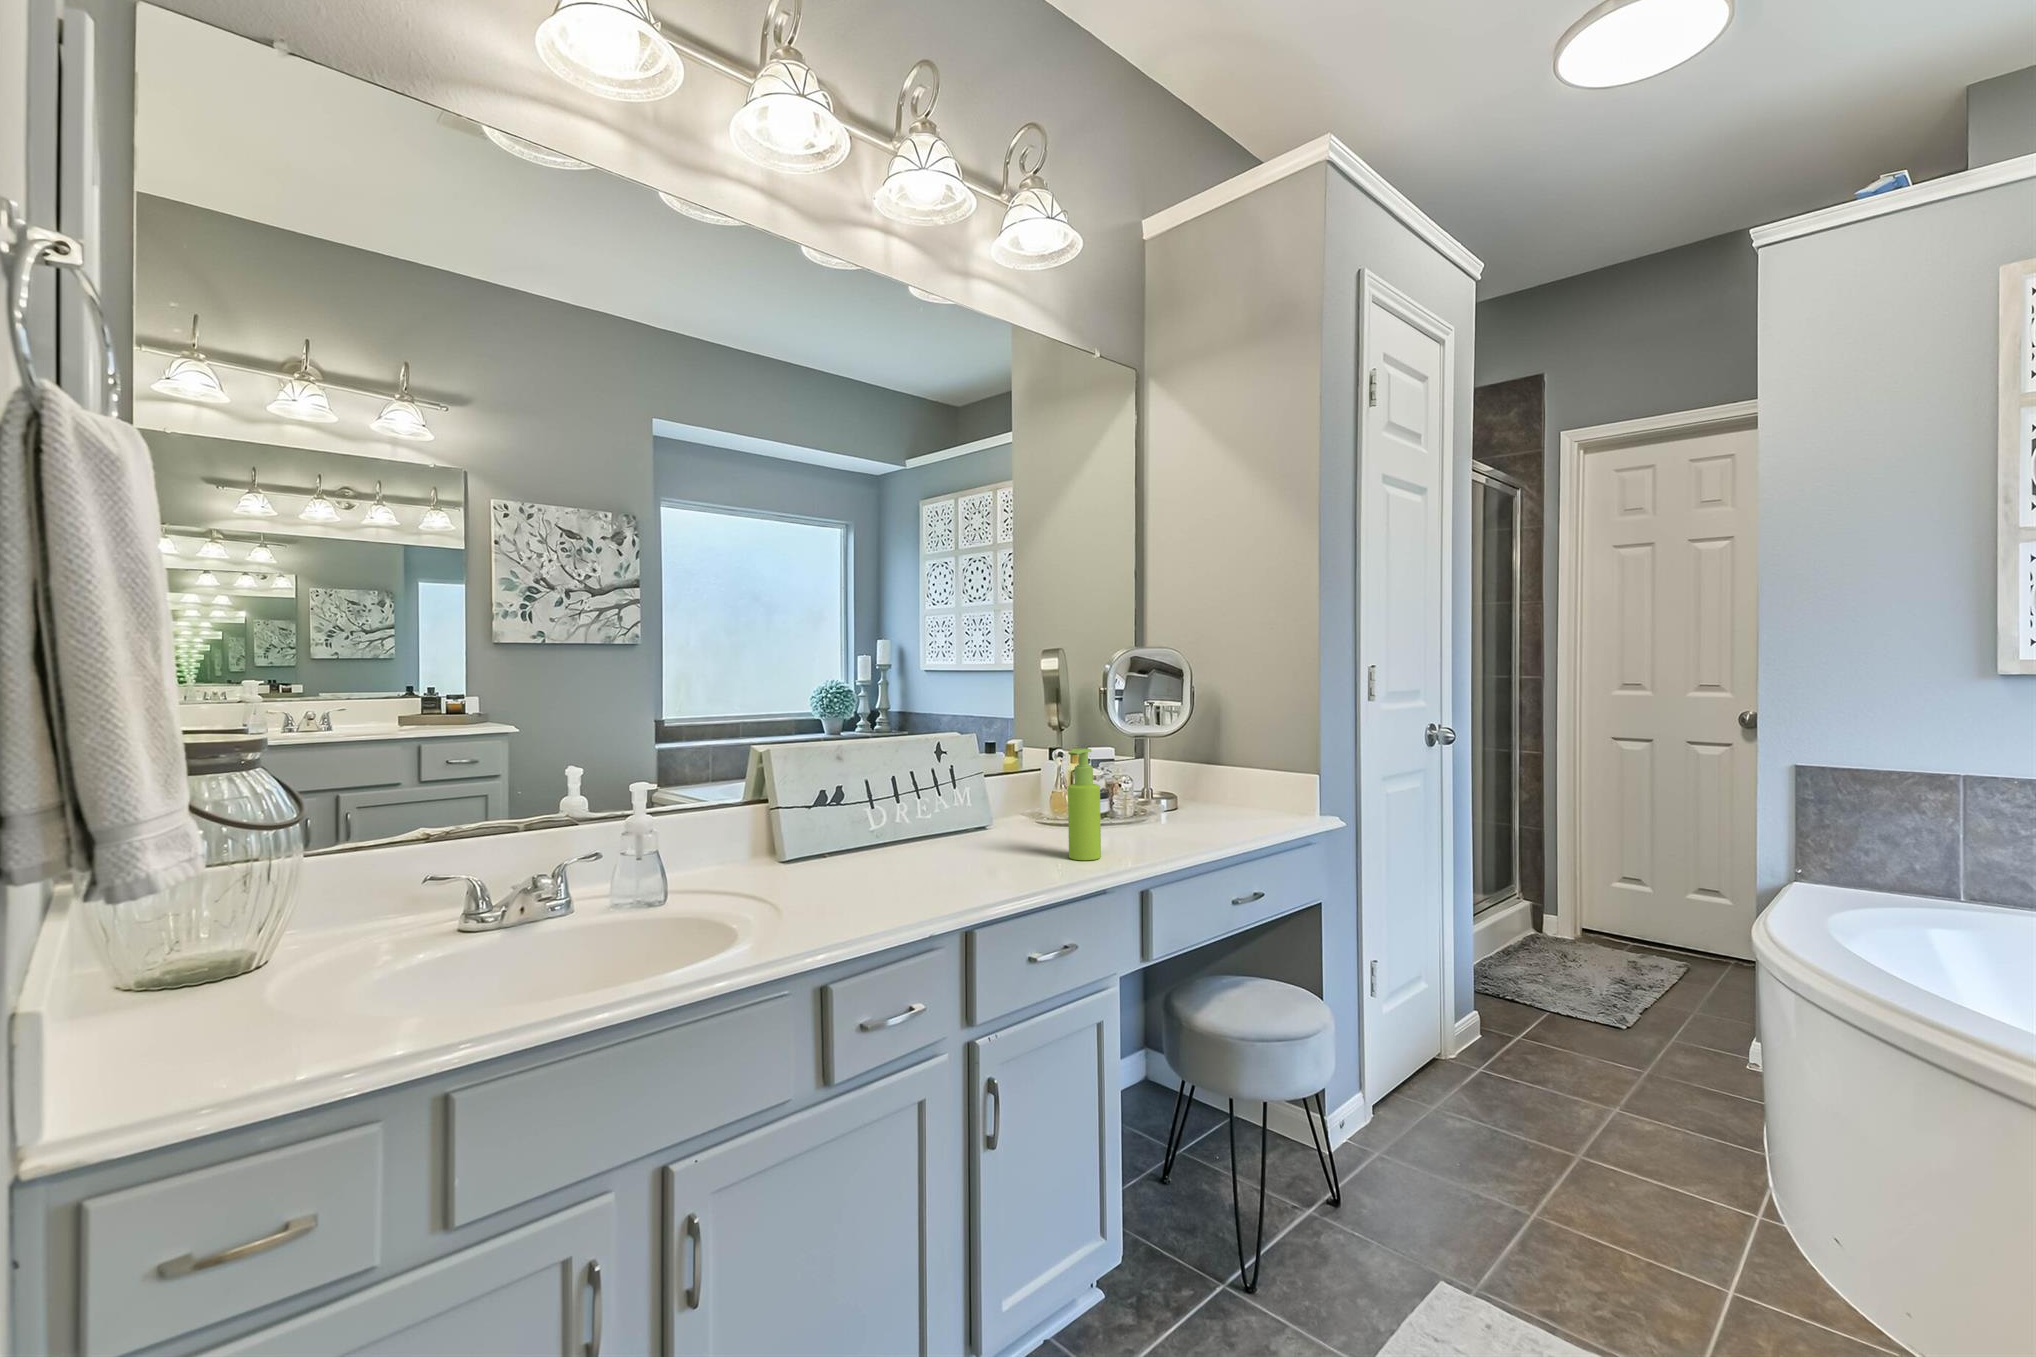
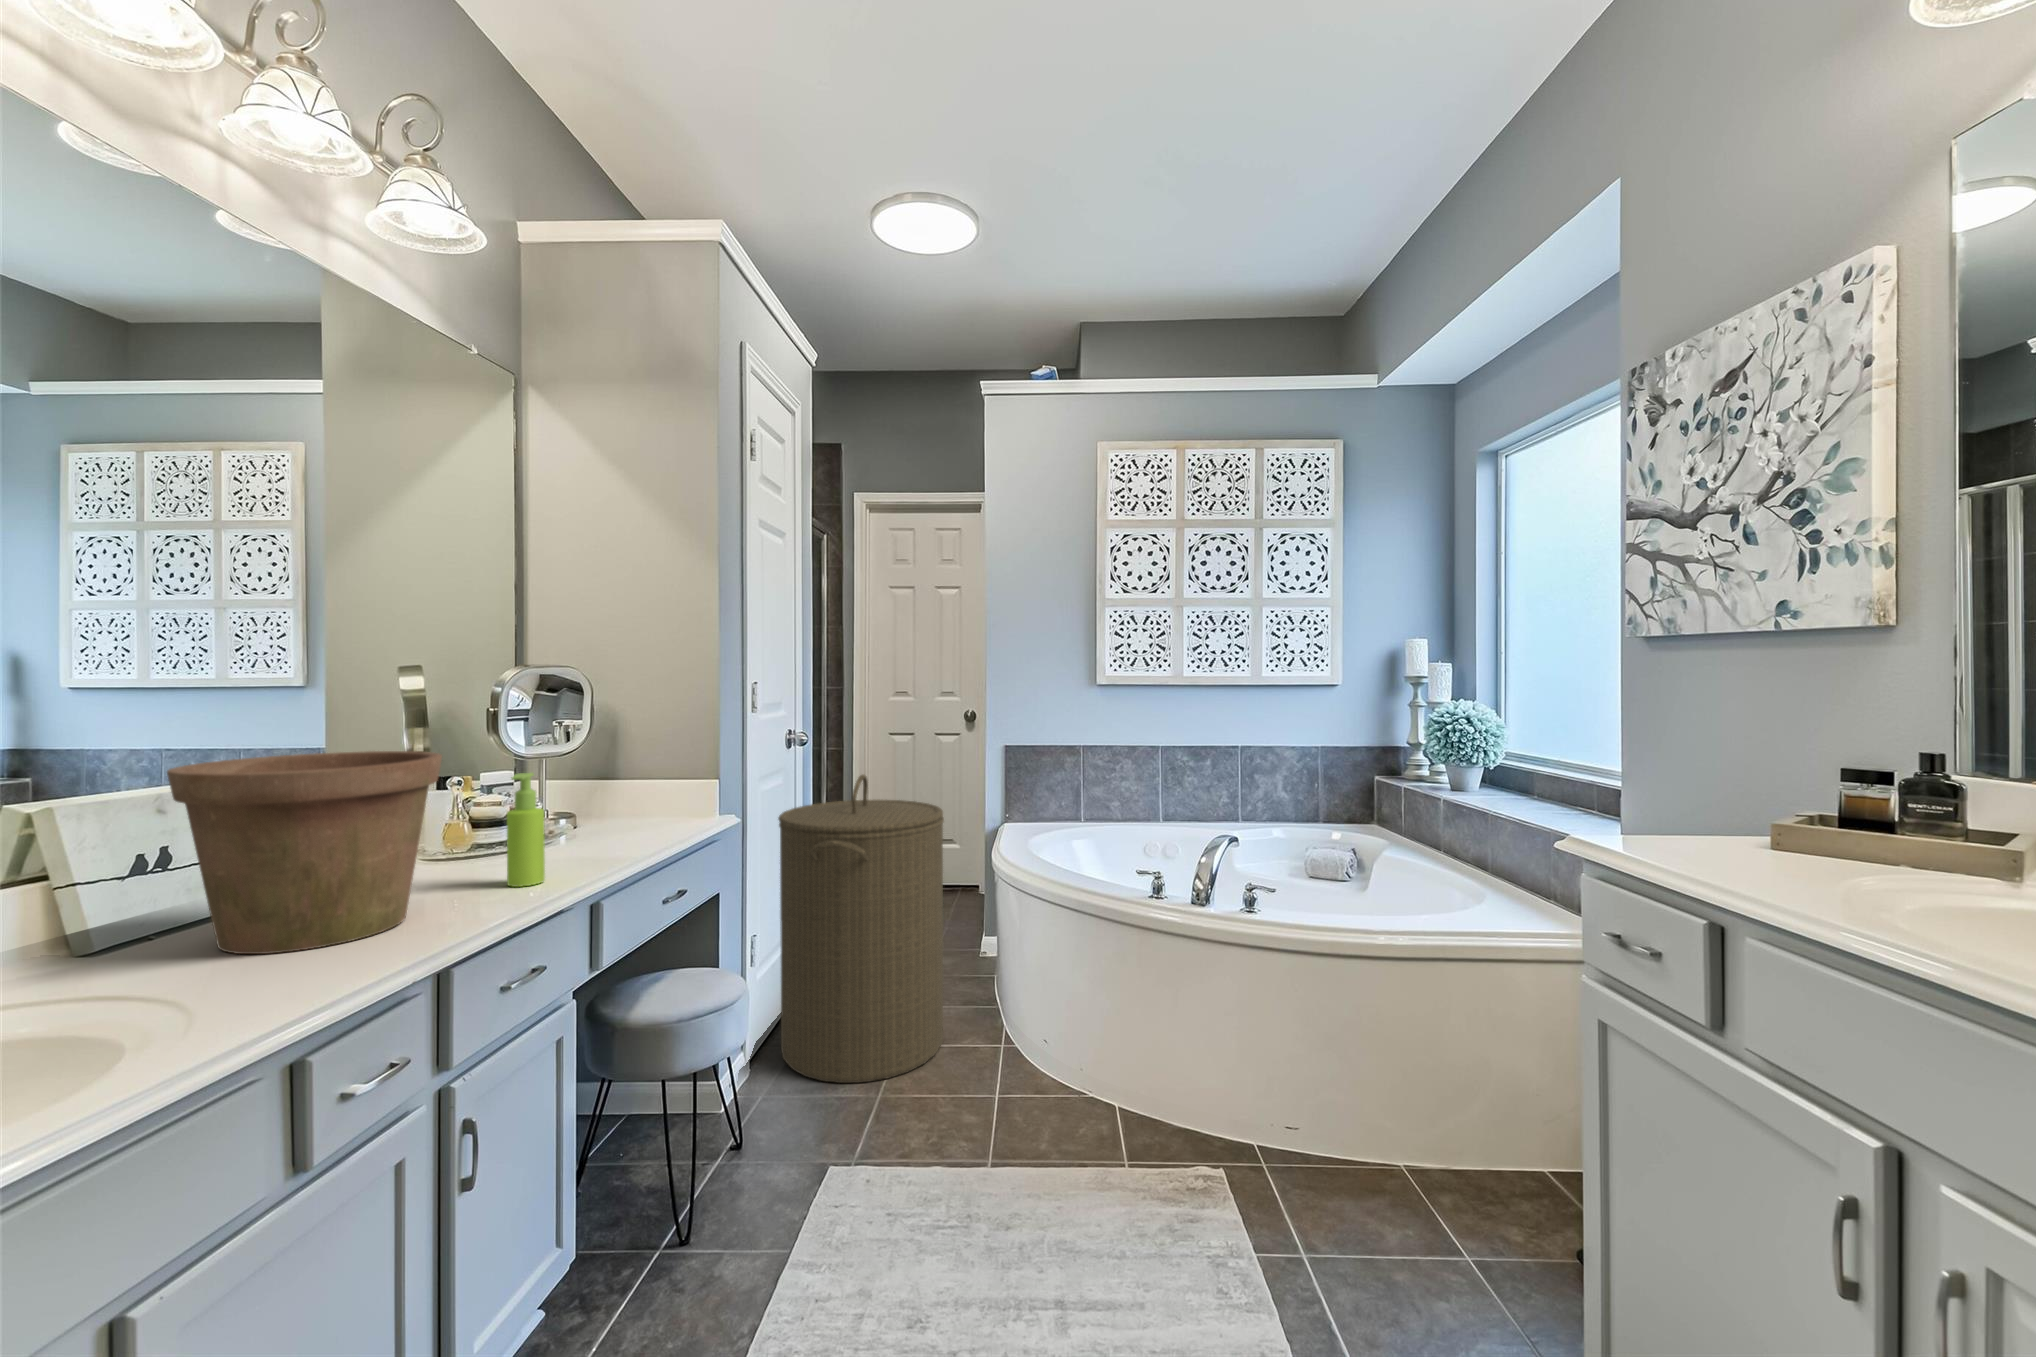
flower pot: none [822,720,1002,885] -> present [167,751,442,954]
laundry hamper: none [1405,782,1653,1199] -> present [778,775,944,1083]

